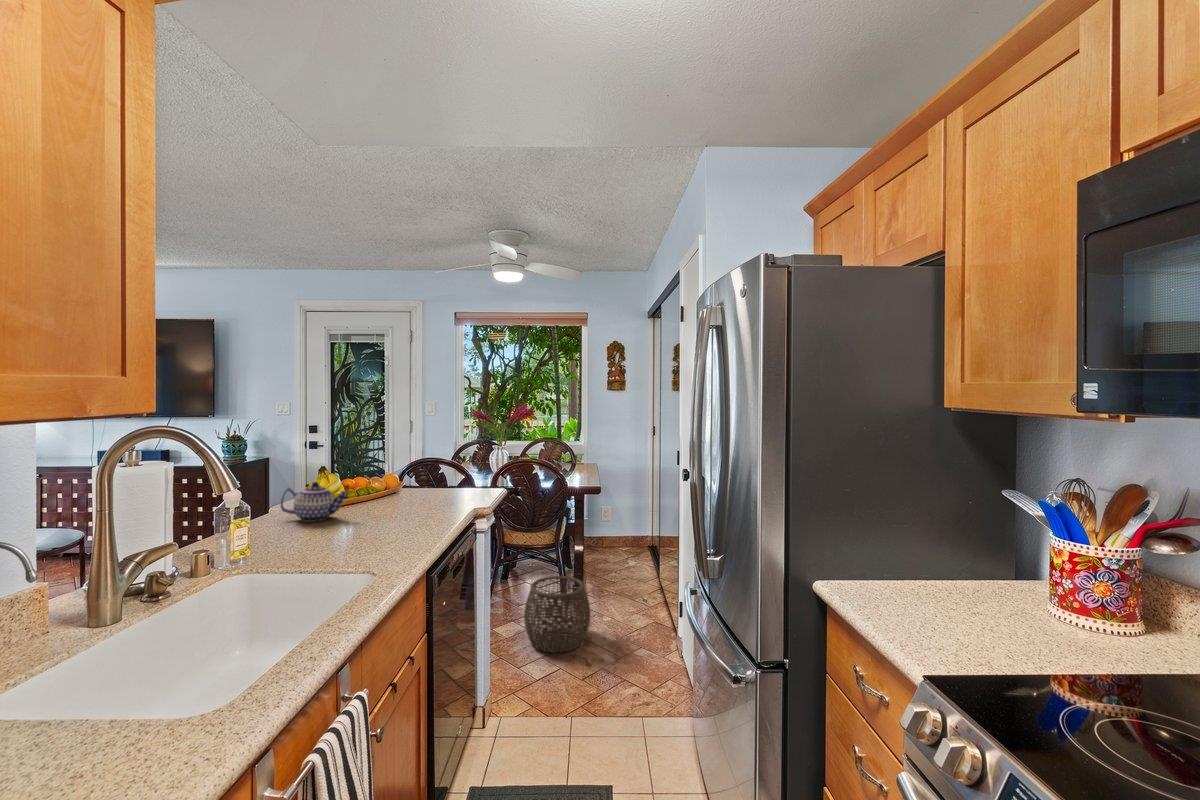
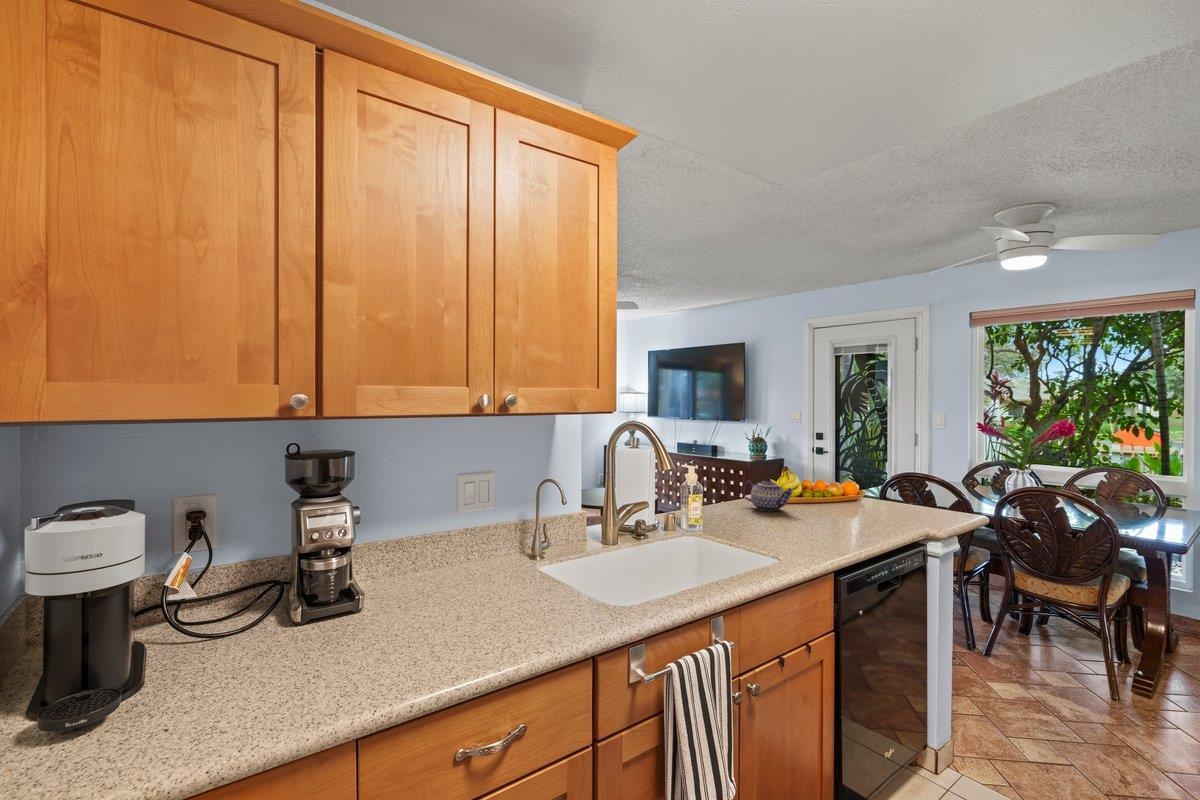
woven basket: present [524,576,590,653] -> none [1024,641,1142,754]

